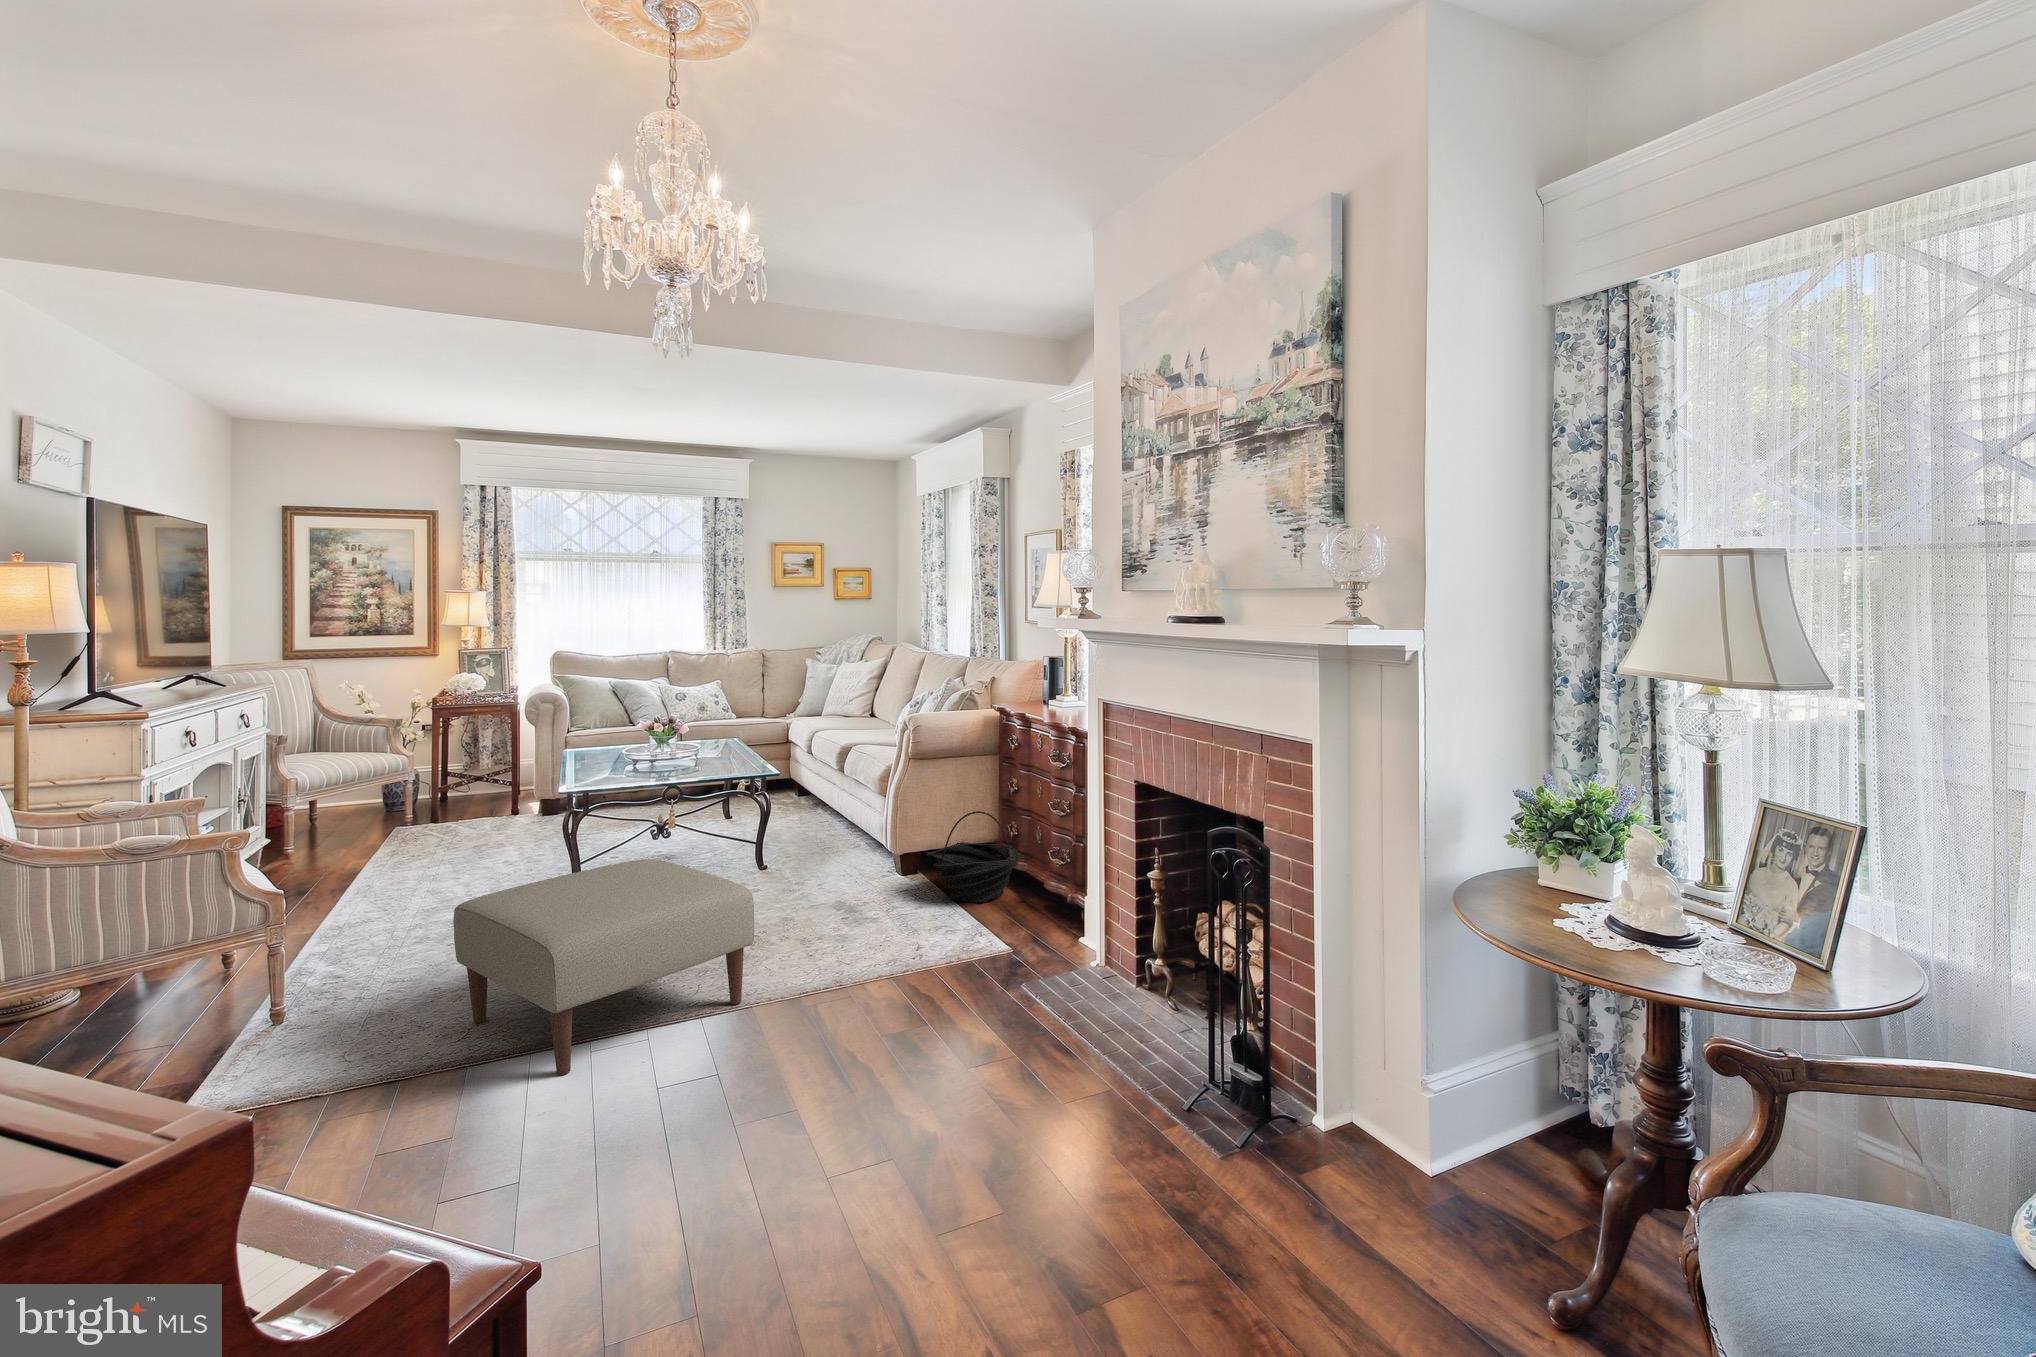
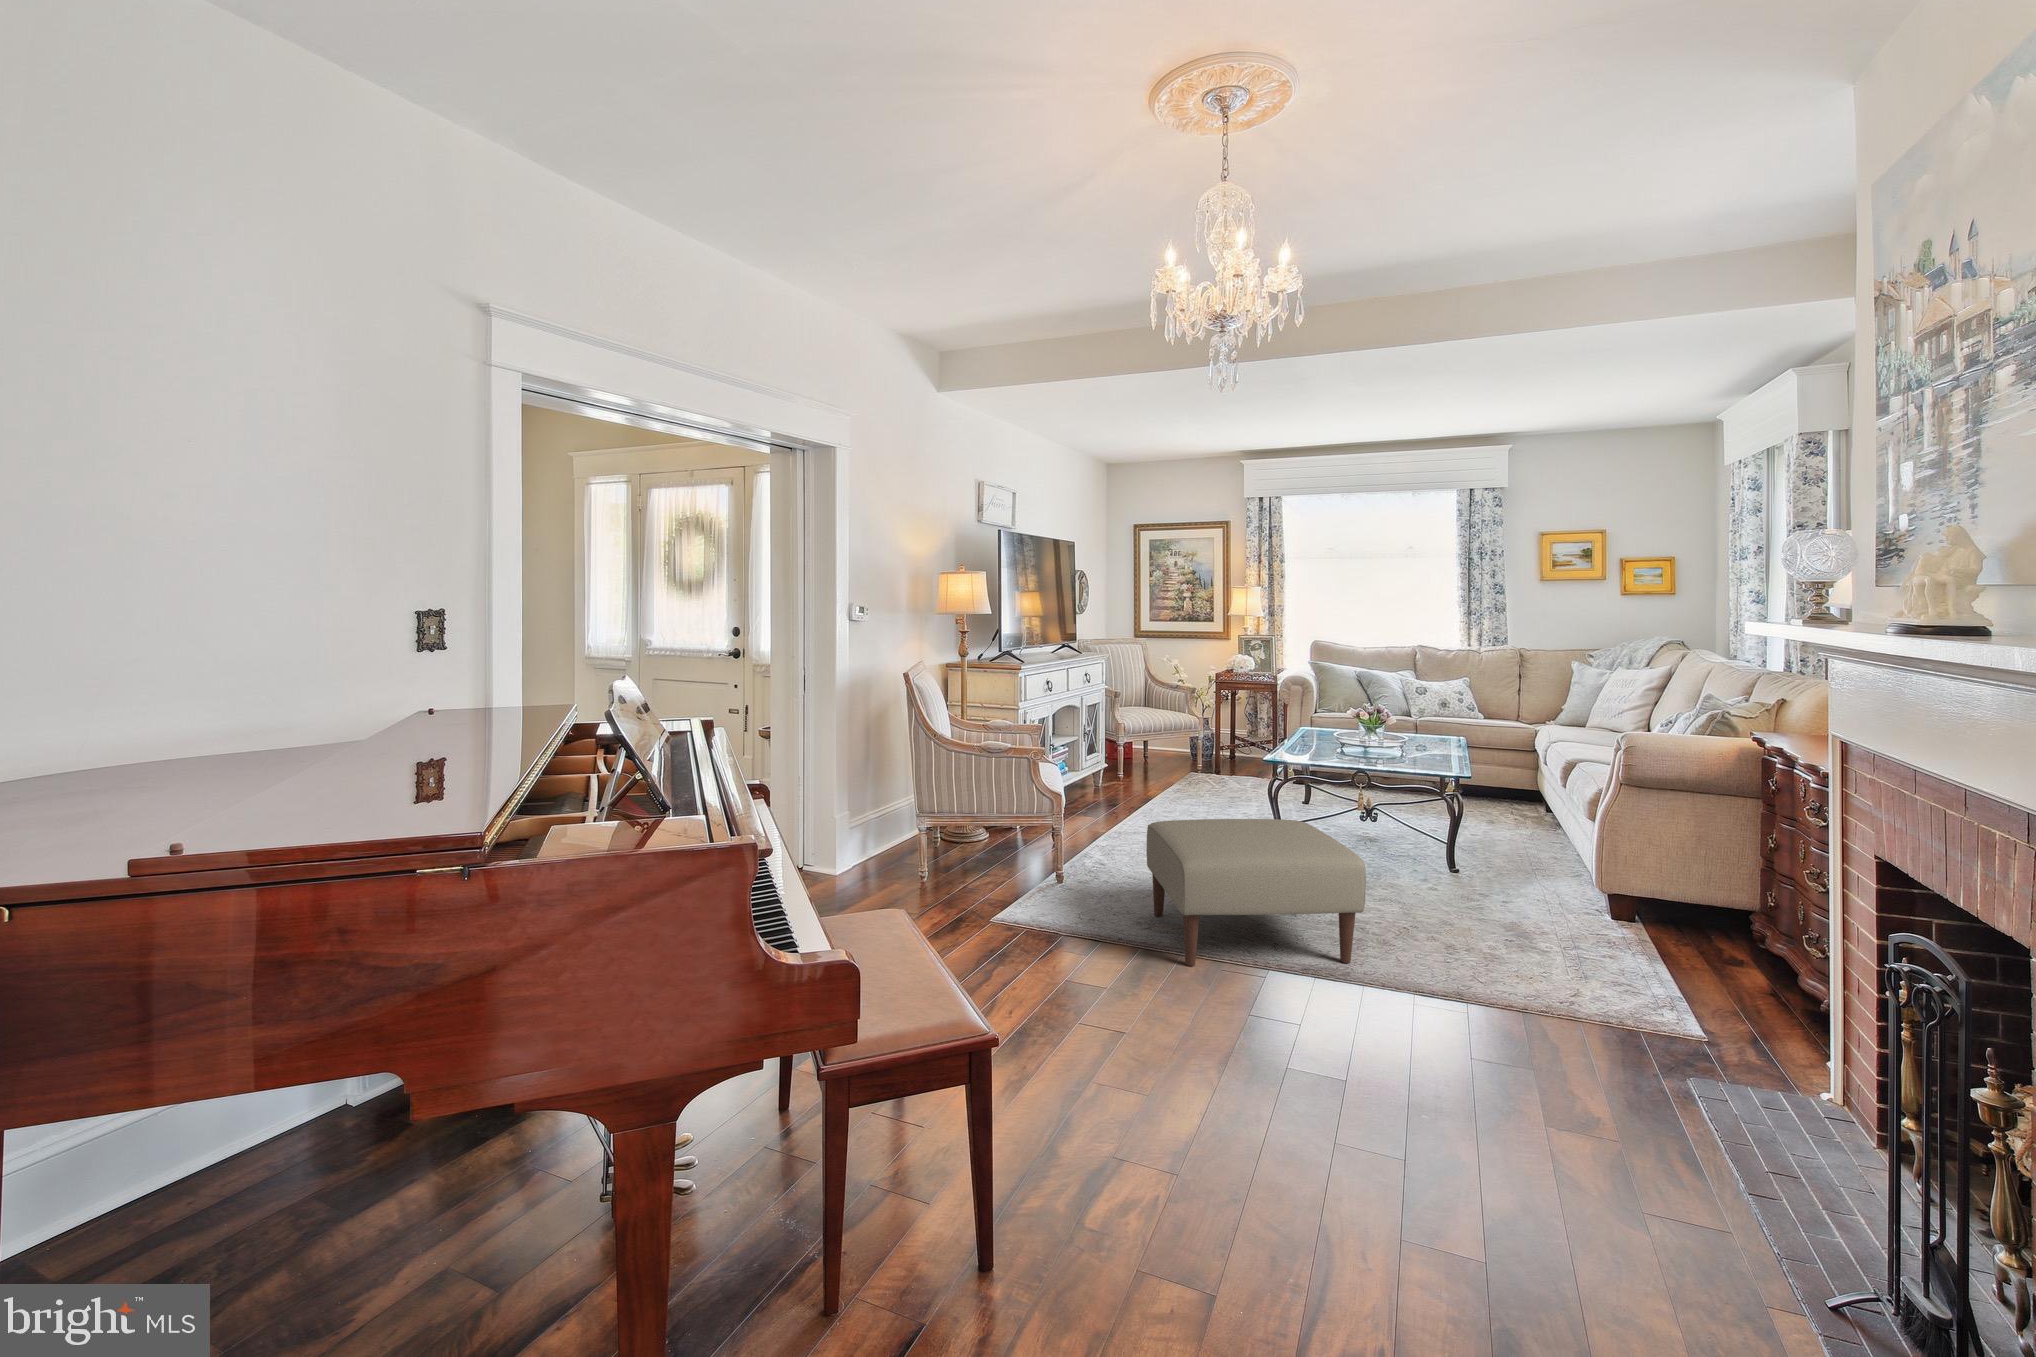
basket: present [927,811,1019,903] -> none [1619,846,1753,955]

